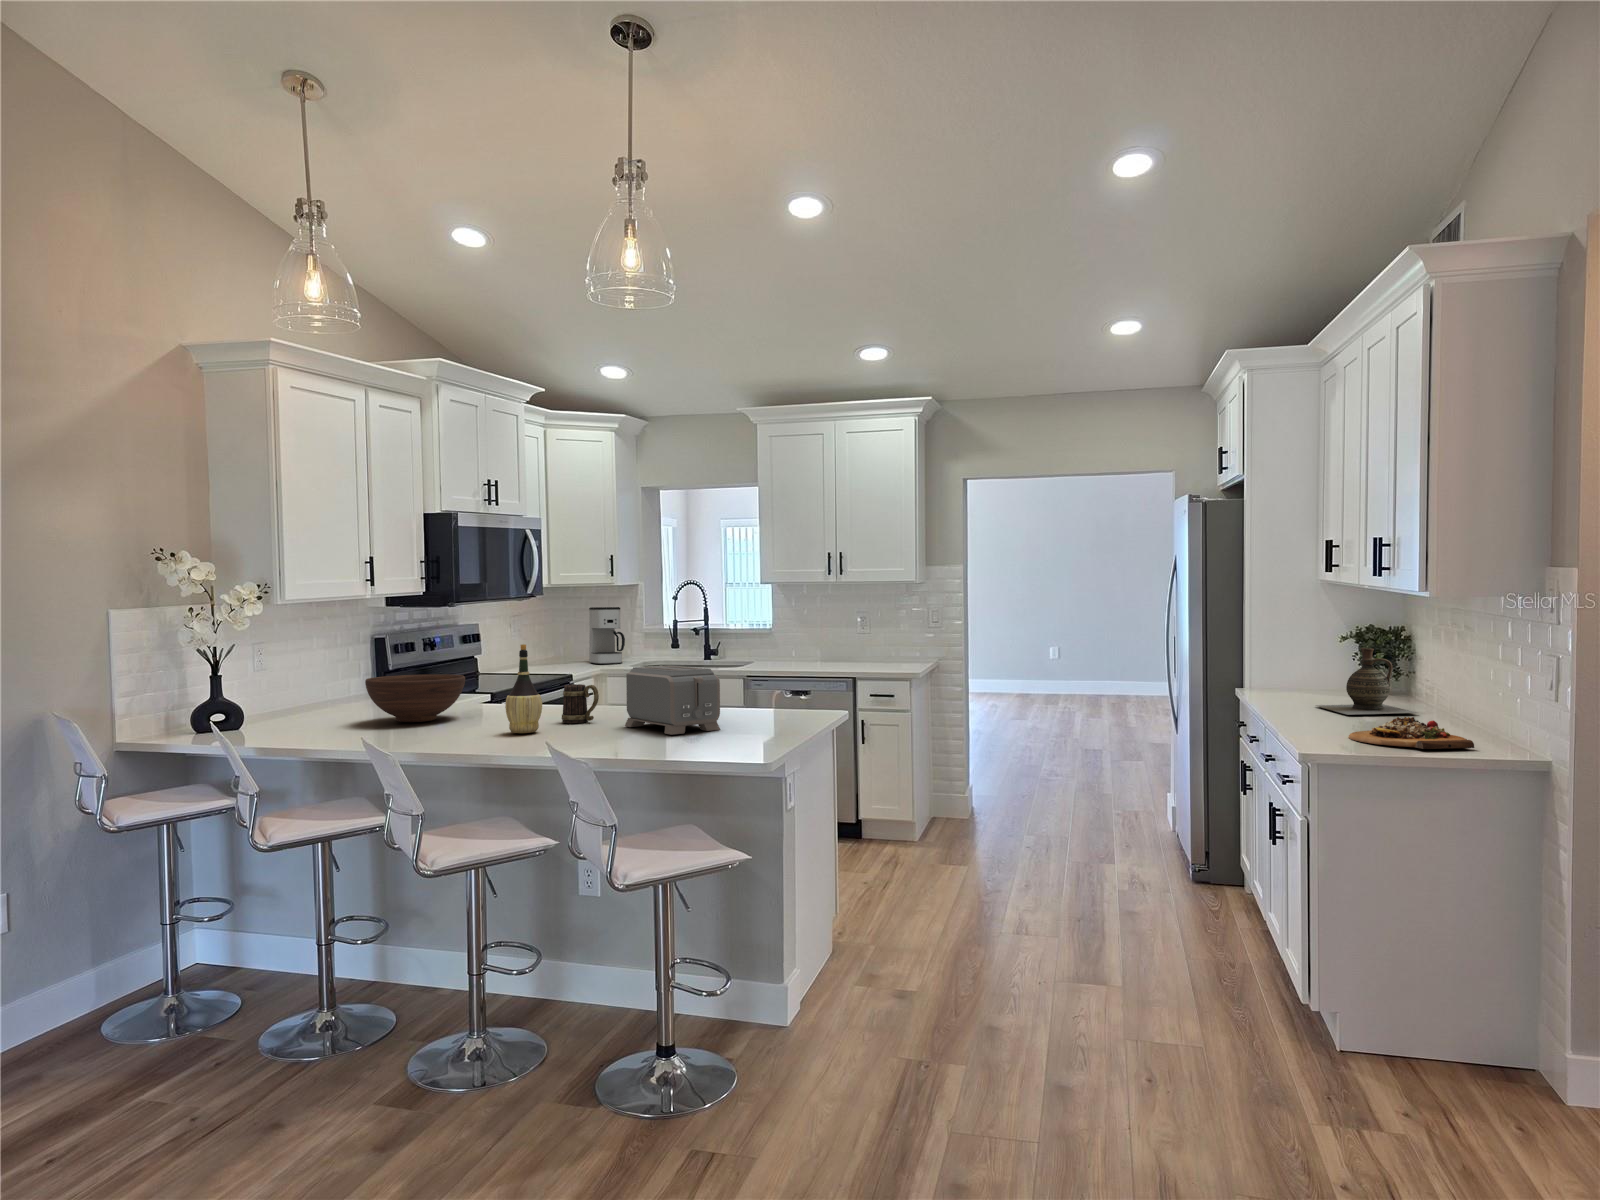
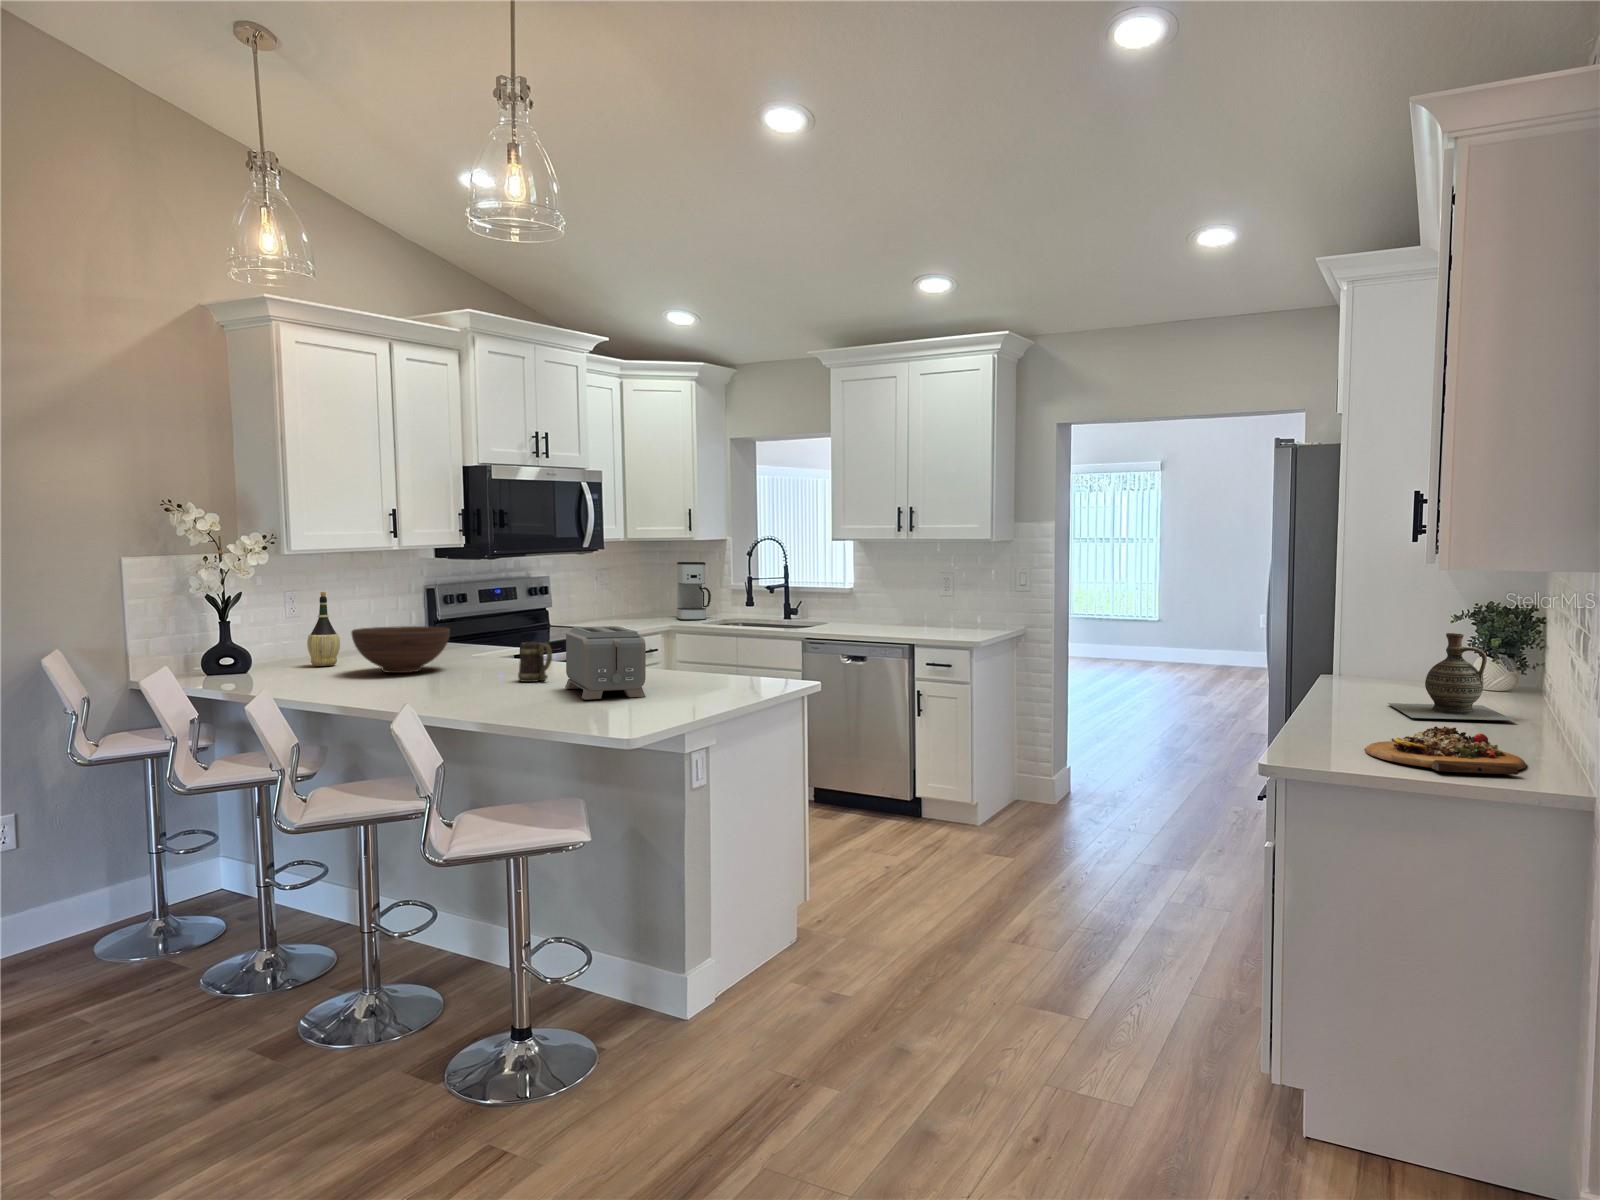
wine bottle: present [505,644,542,733] -> present [307,592,340,666]

